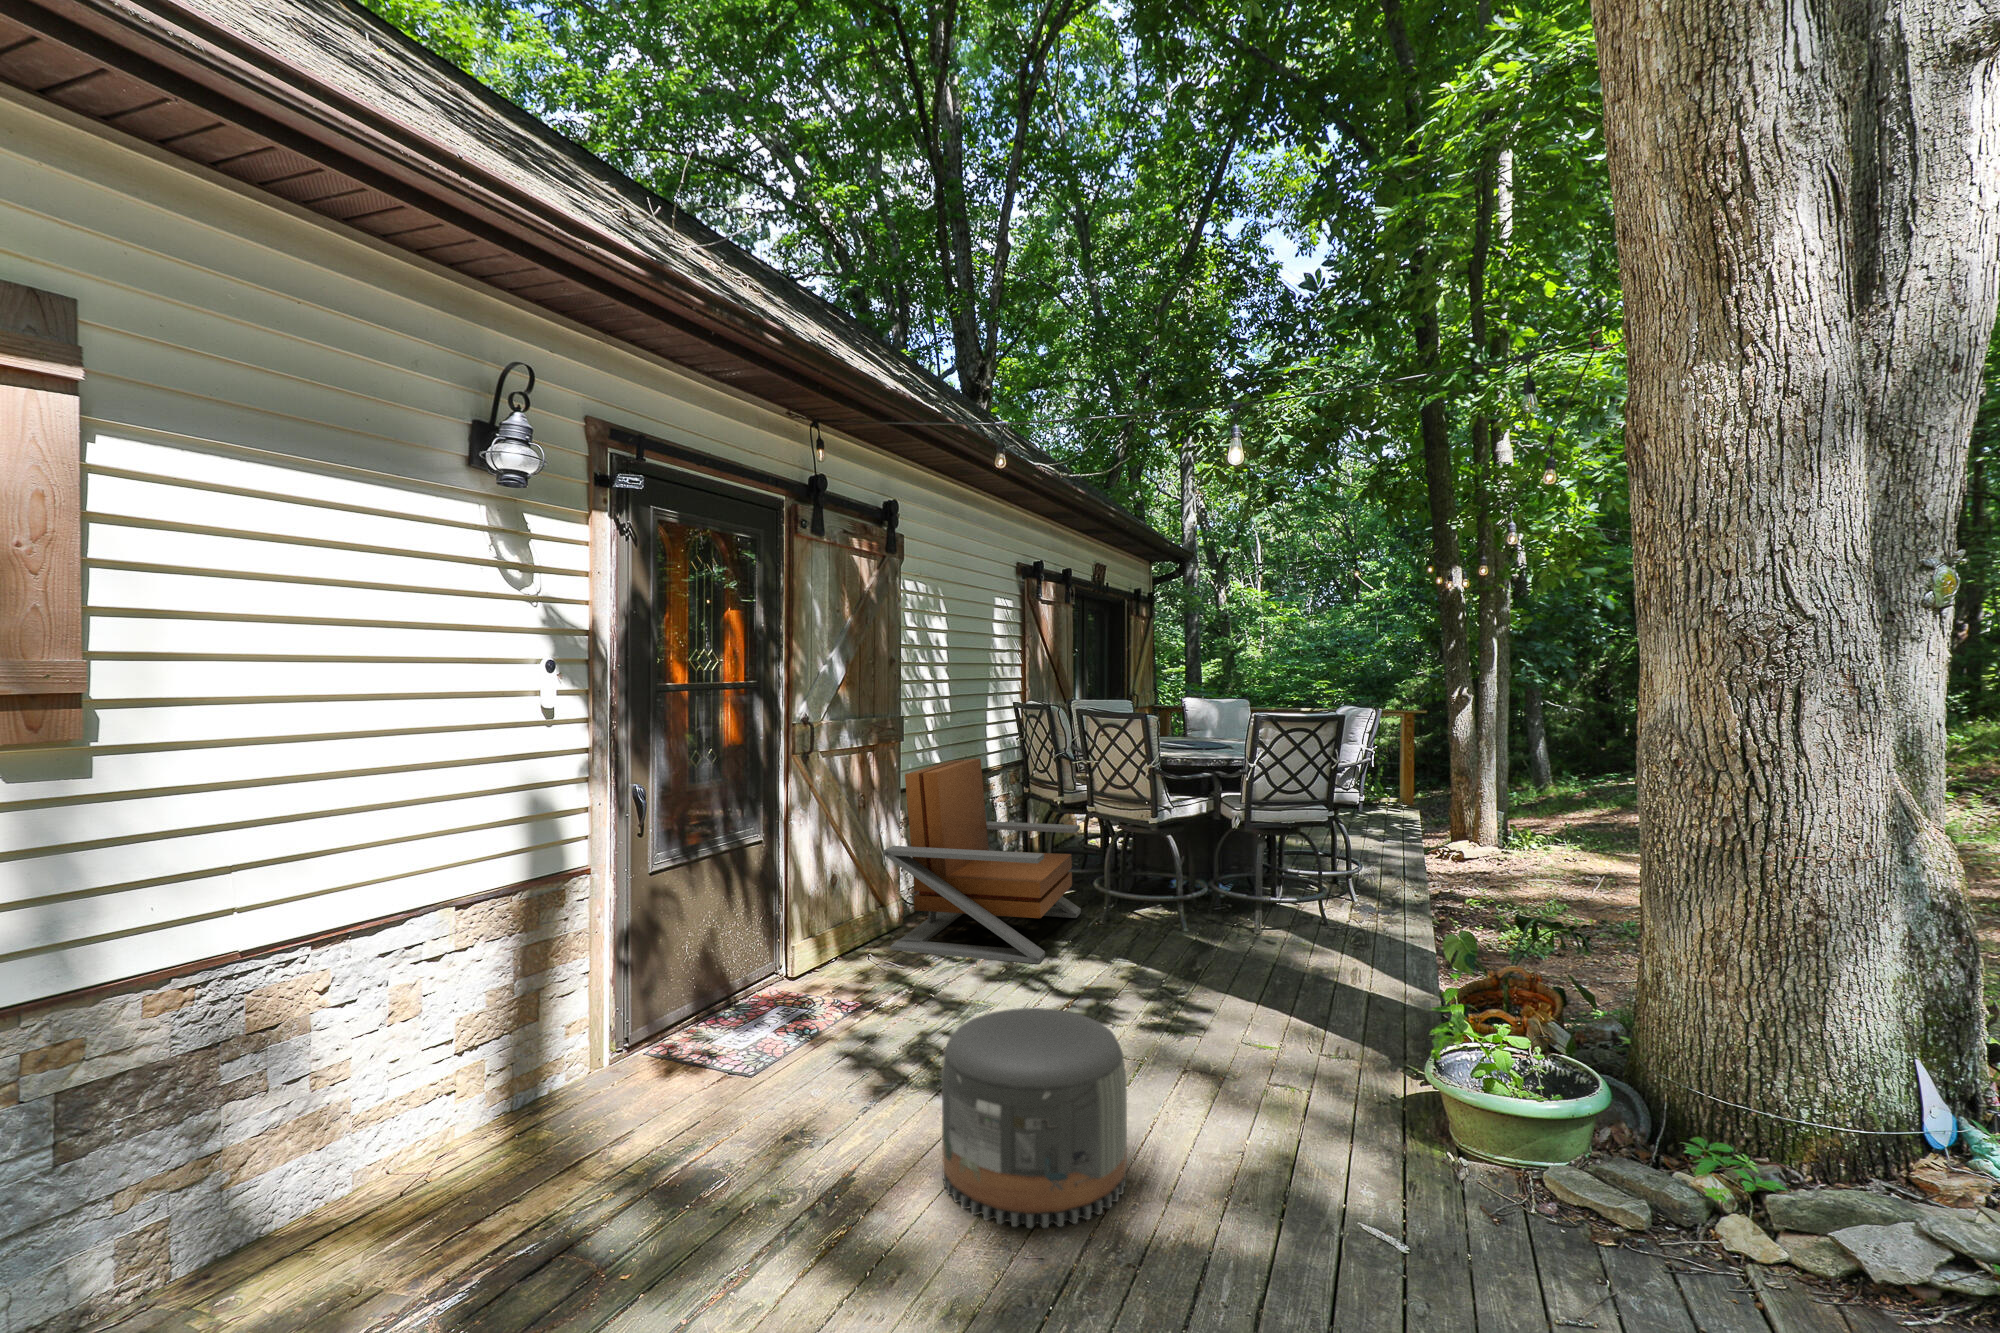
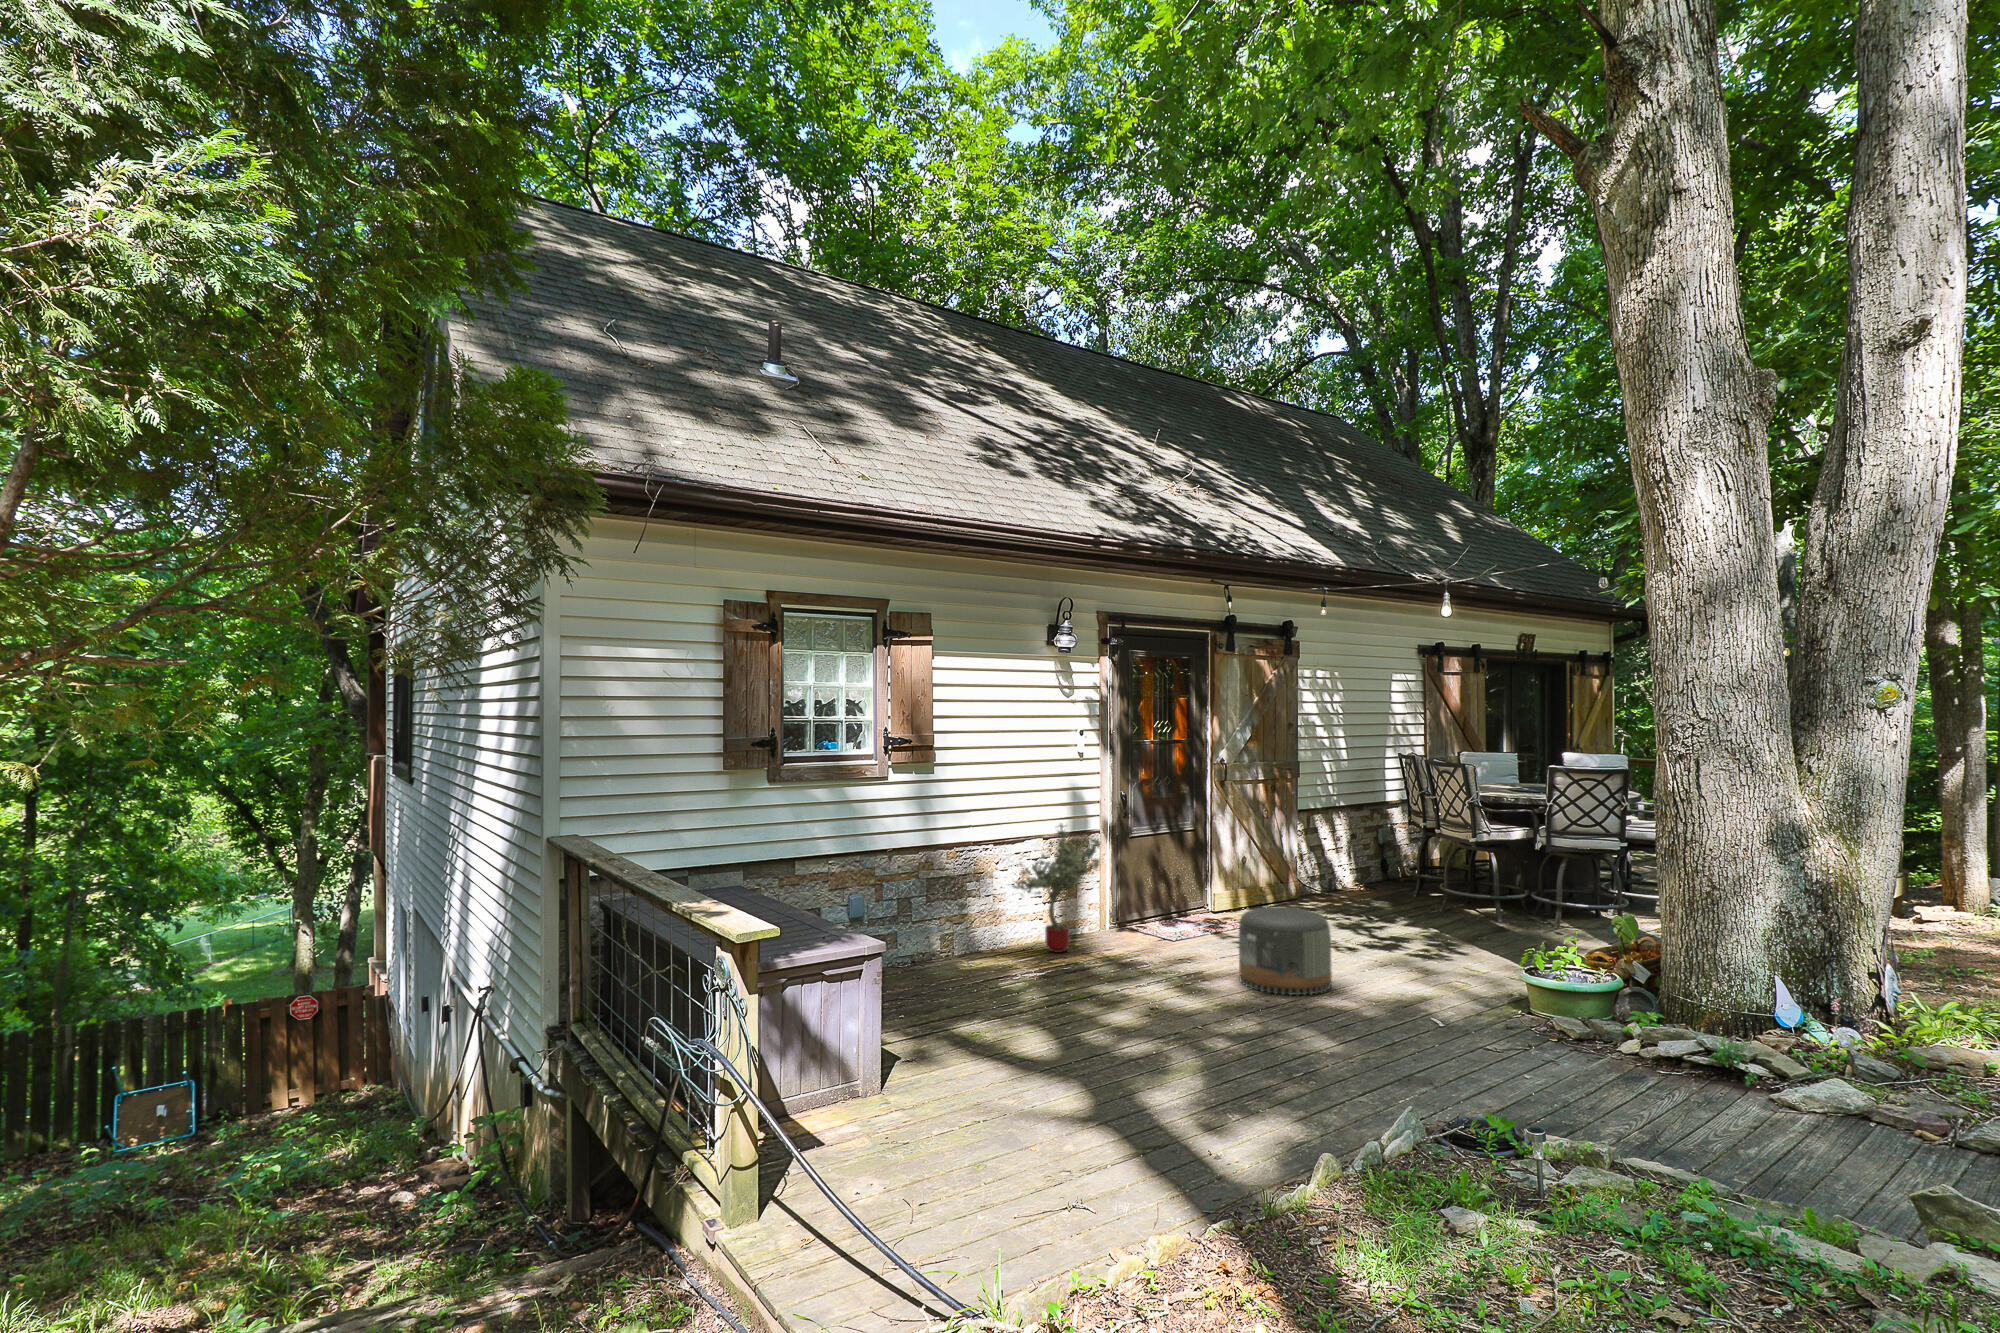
lounge chair: present [884,759,1081,964] -> none [1274,791,1430,923]
potted tree: none [361,876,608,1199] -> present [1012,824,1100,953]

